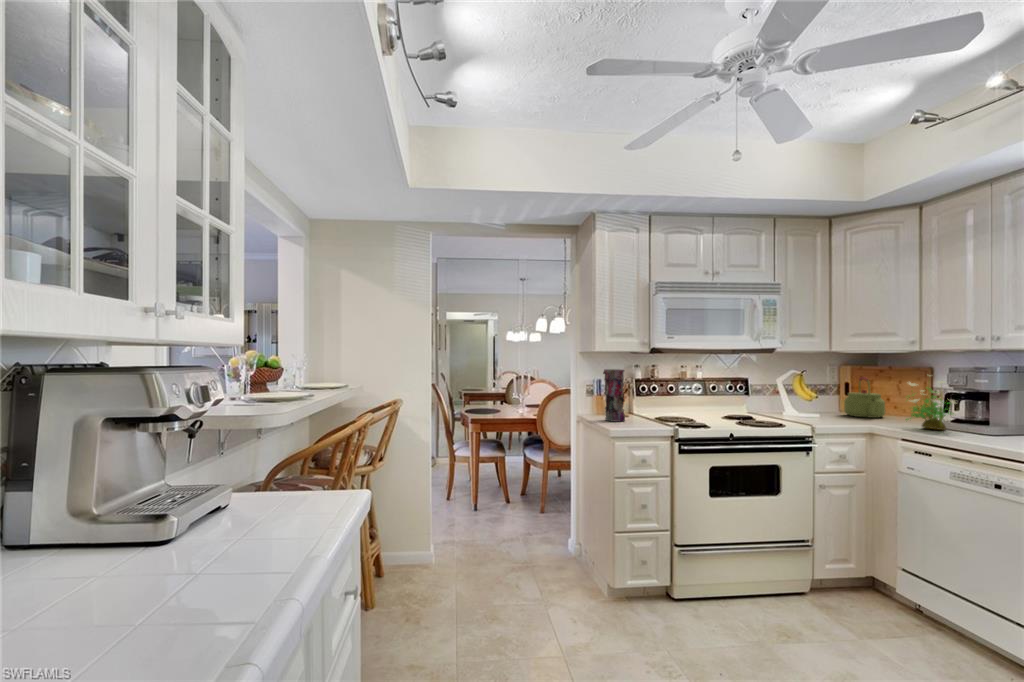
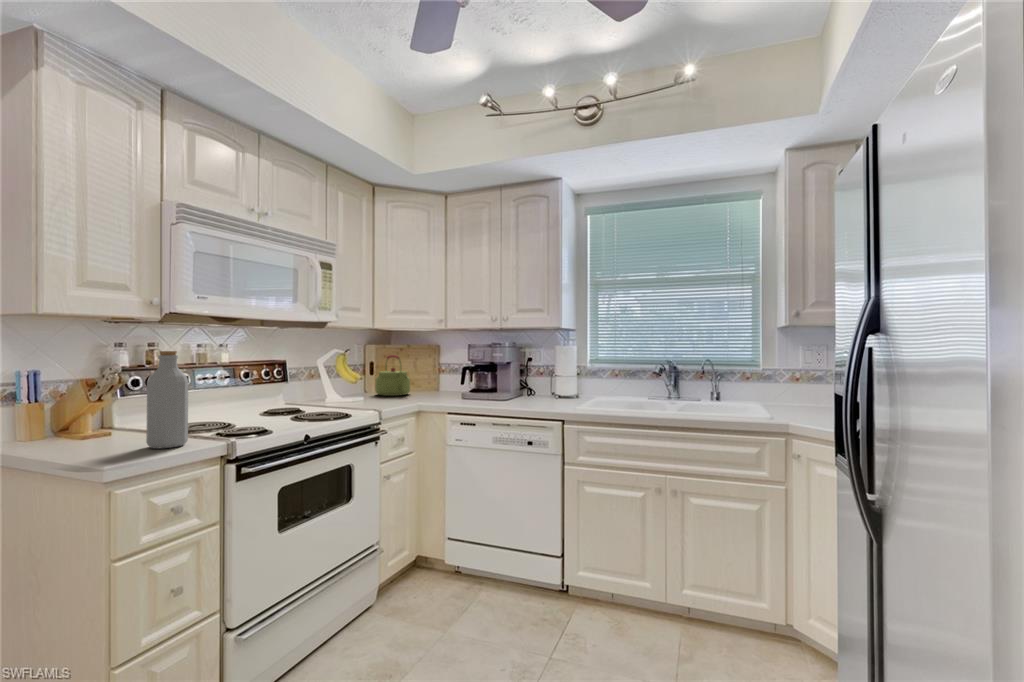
vase: present [603,369,625,422] -> none [62,351,118,450]
bottle: none [634,371,654,426] -> present [146,351,188,449]
potted plant: present [906,381,955,430] -> none [439,350,483,400]

